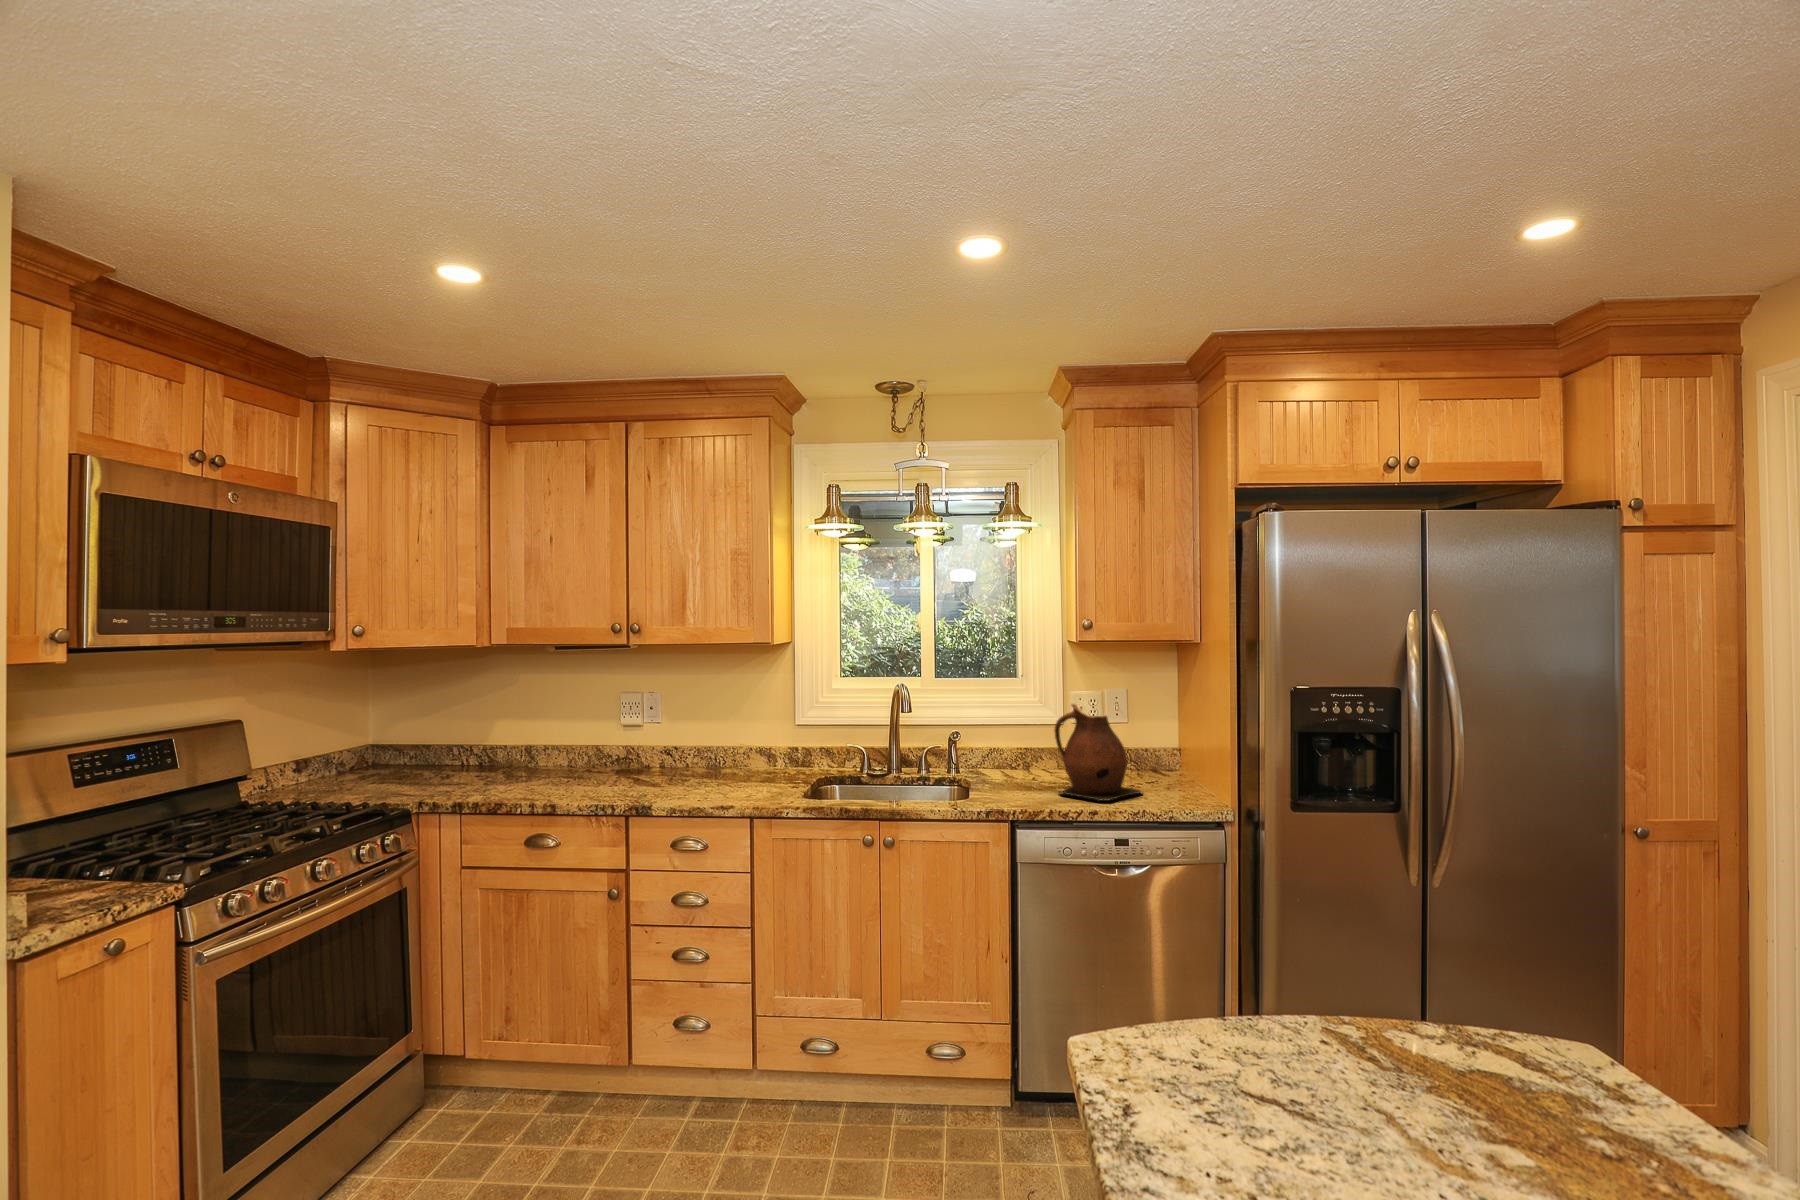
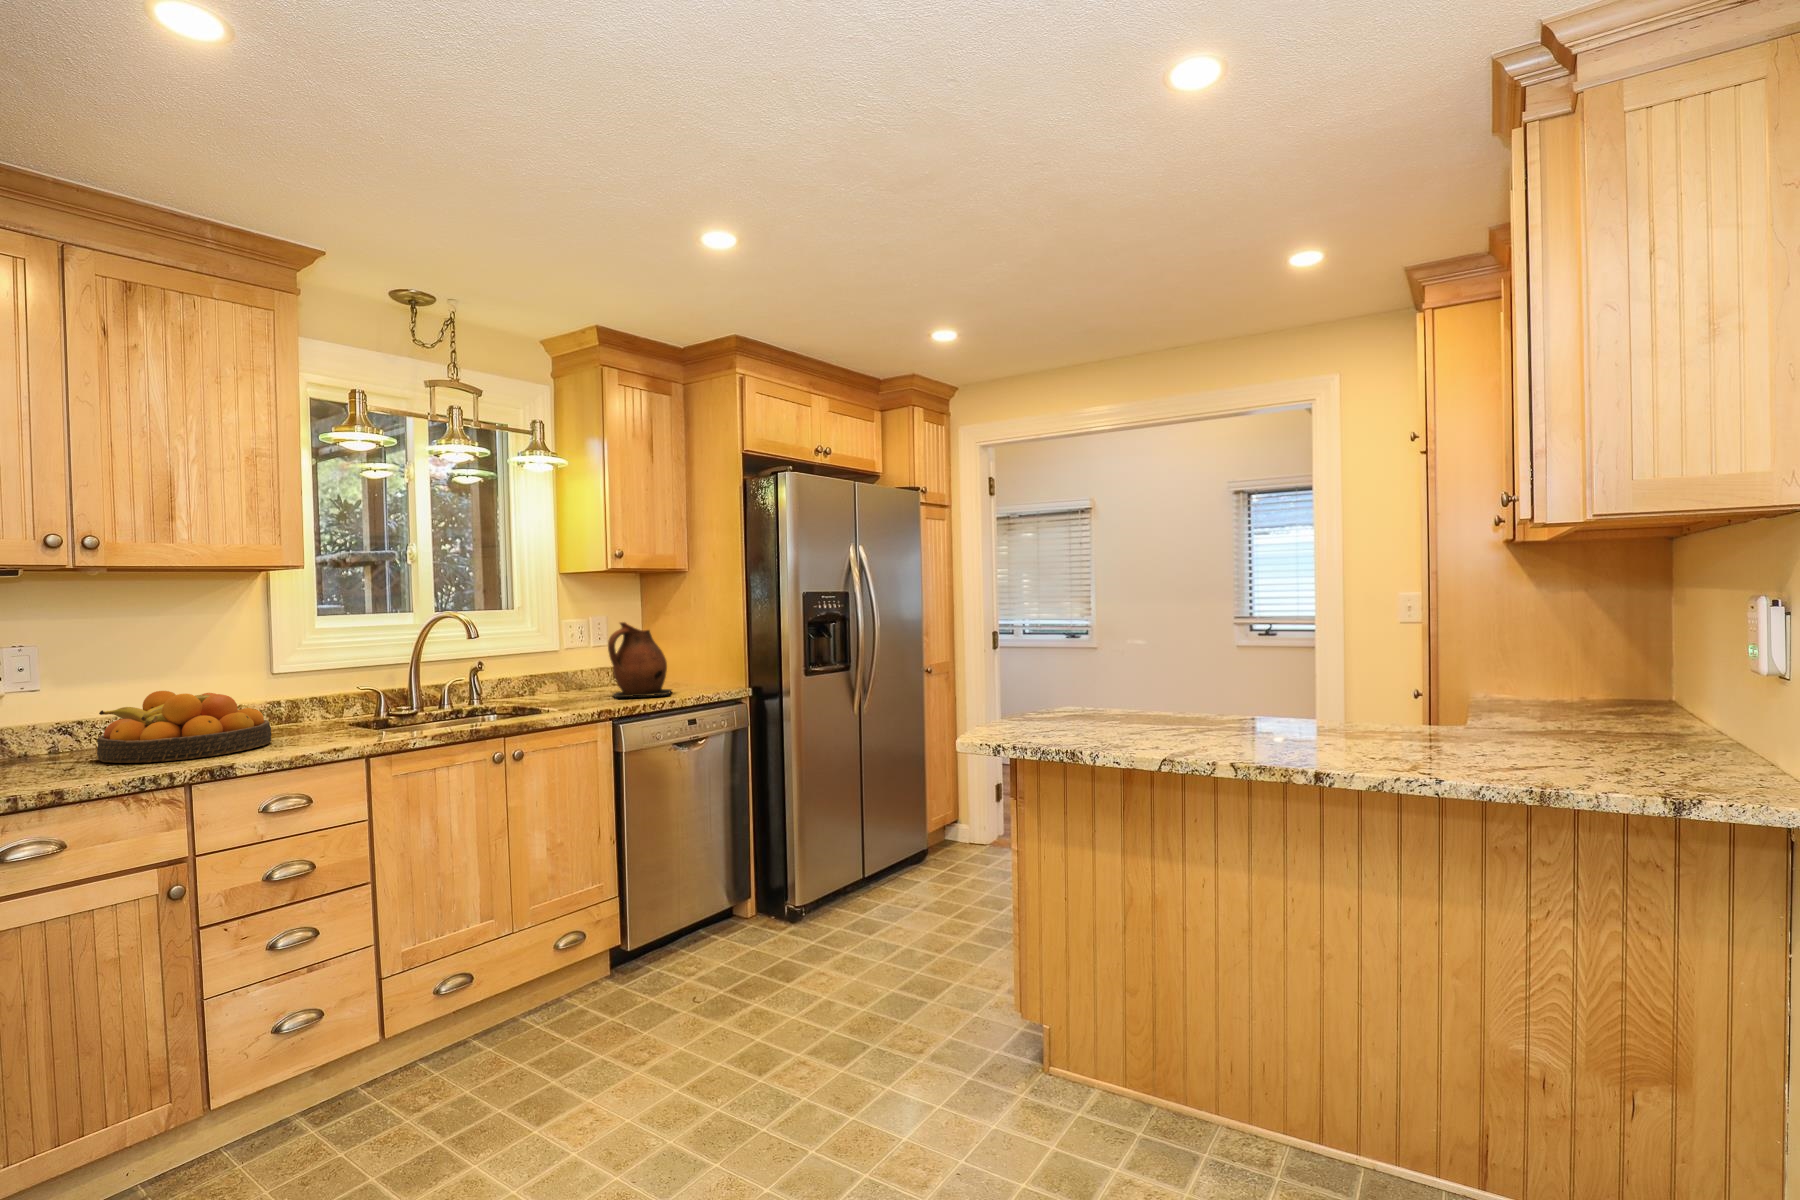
fruit bowl: none [640,734,745,792] -> present [97,691,271,763]

